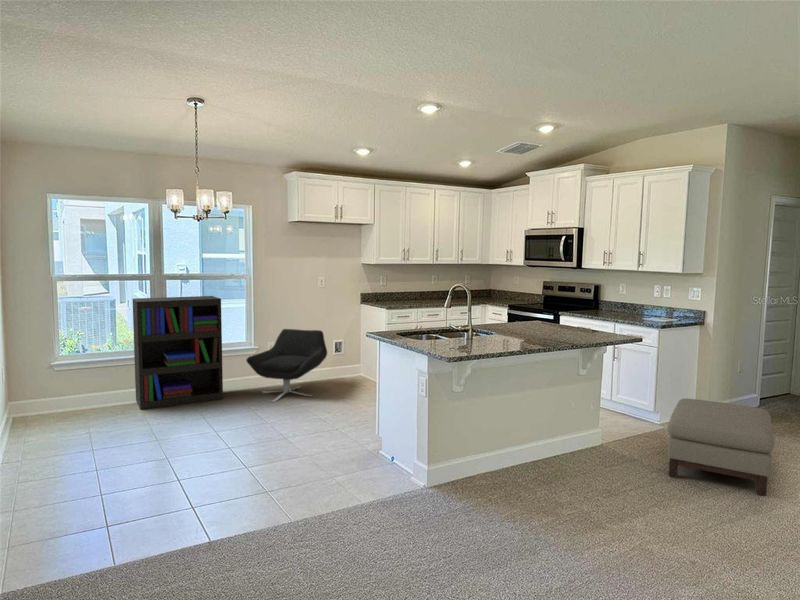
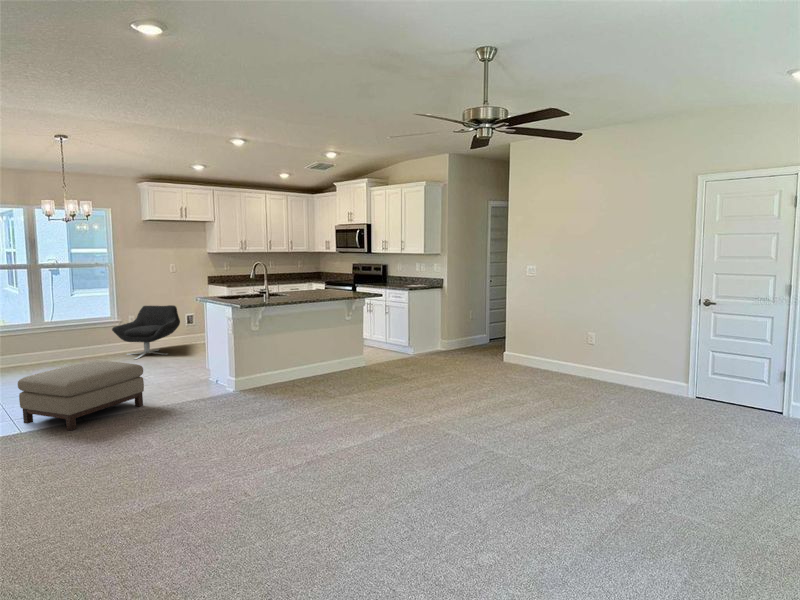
bookshelf: present [132,296,223,409] -> none [11,281,93,369]
ottoman: present [667,399,774,496] -> present [18,361,144,430]

